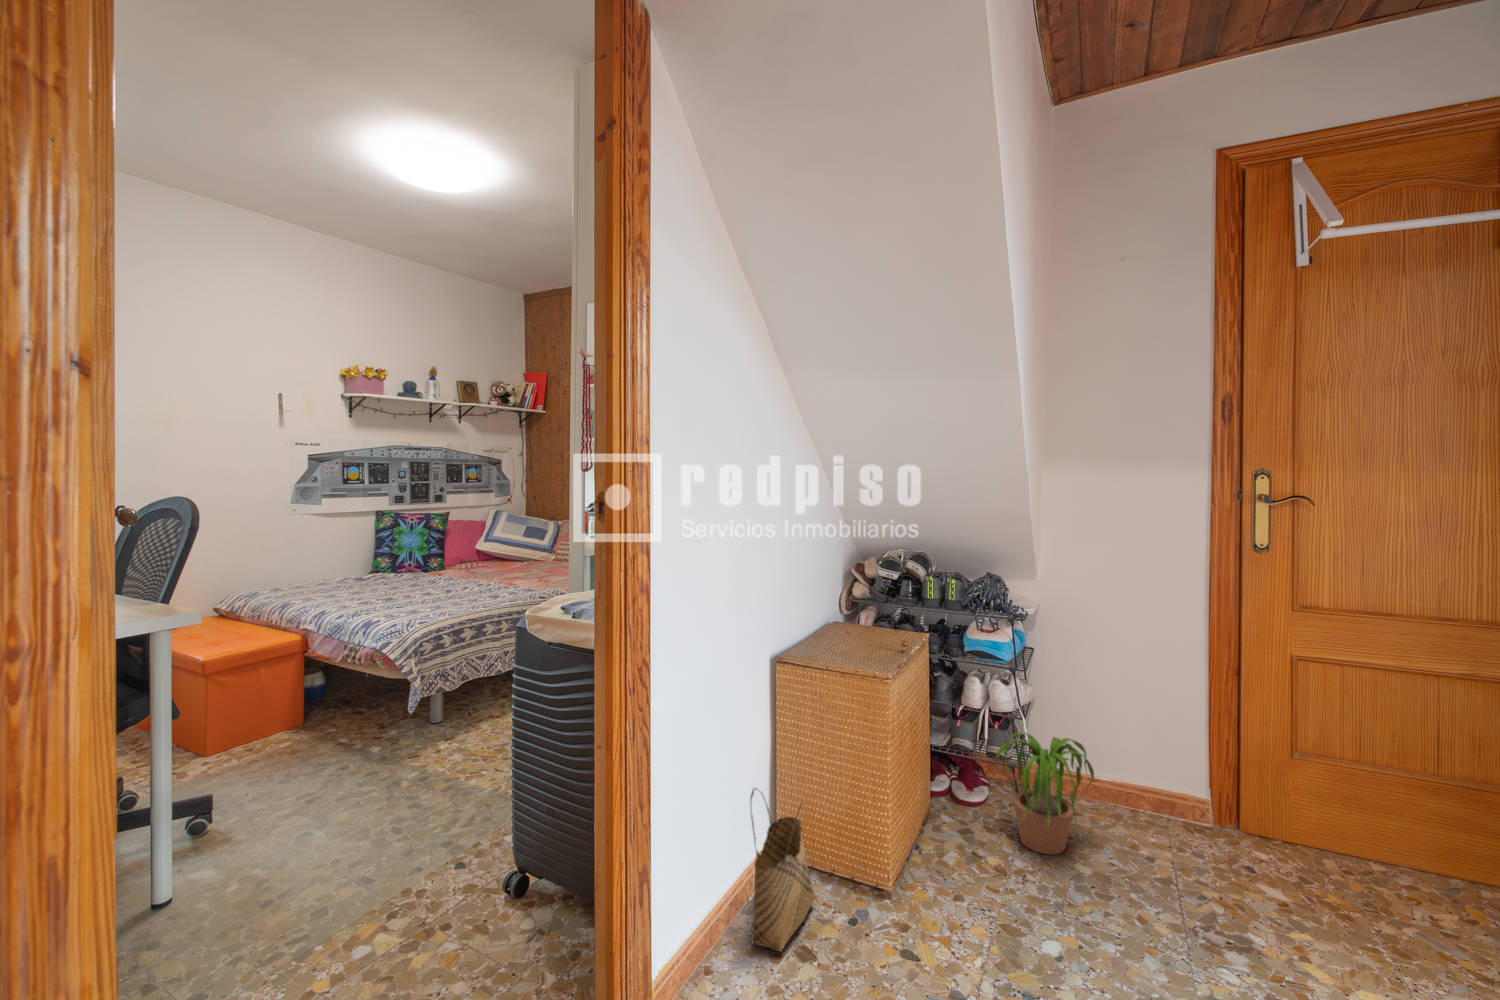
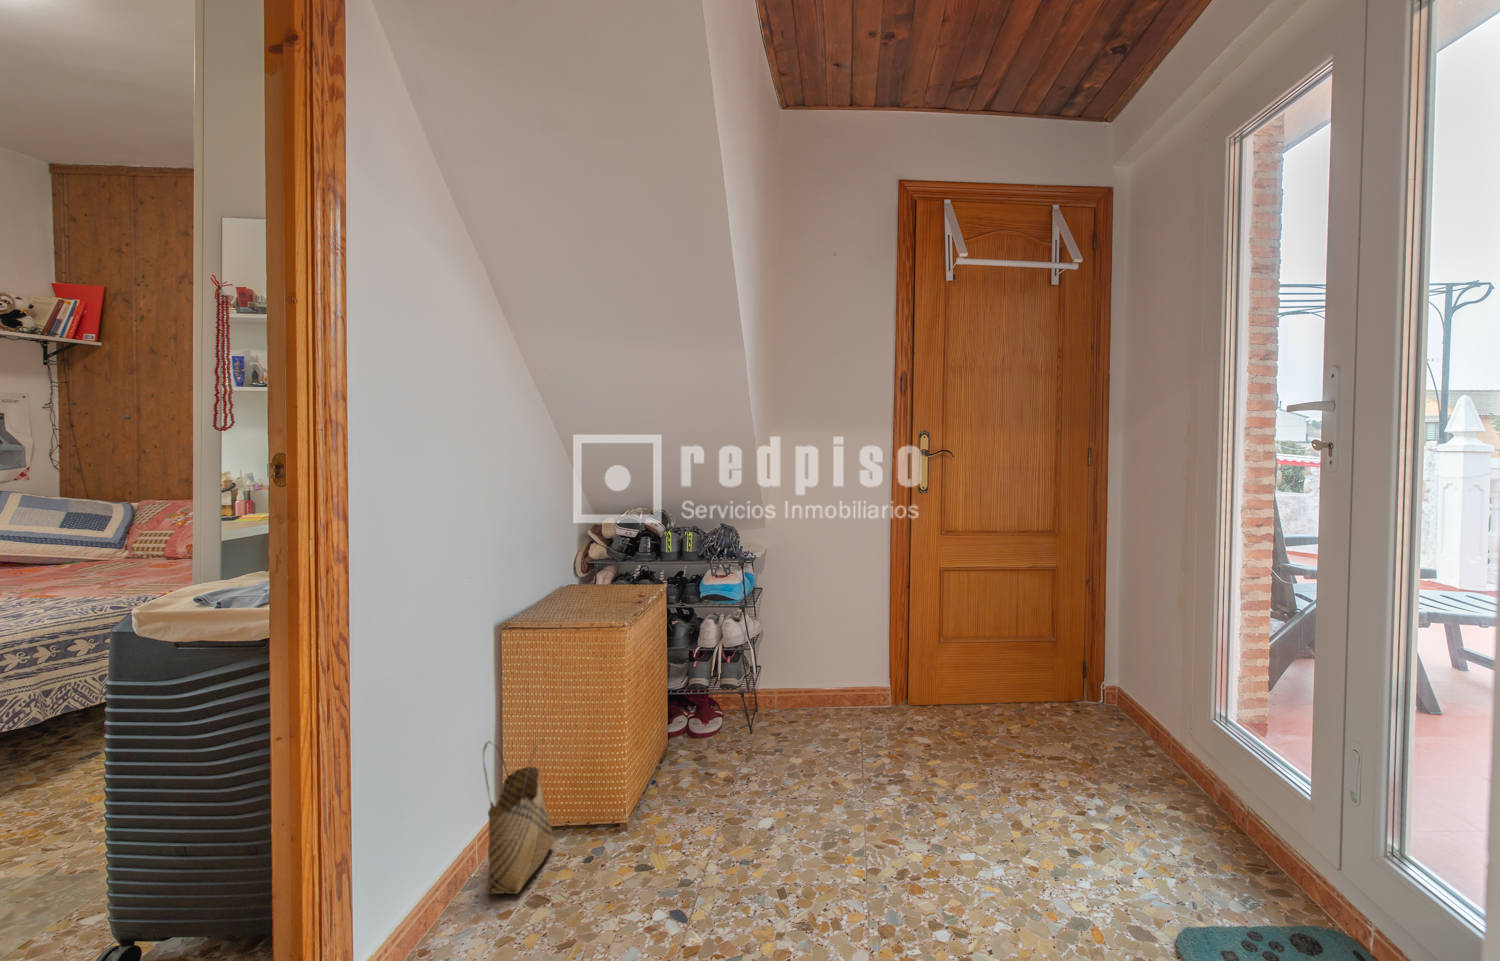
potted plant: present [995,732,1094,855] -> none [712,661,815,764]

